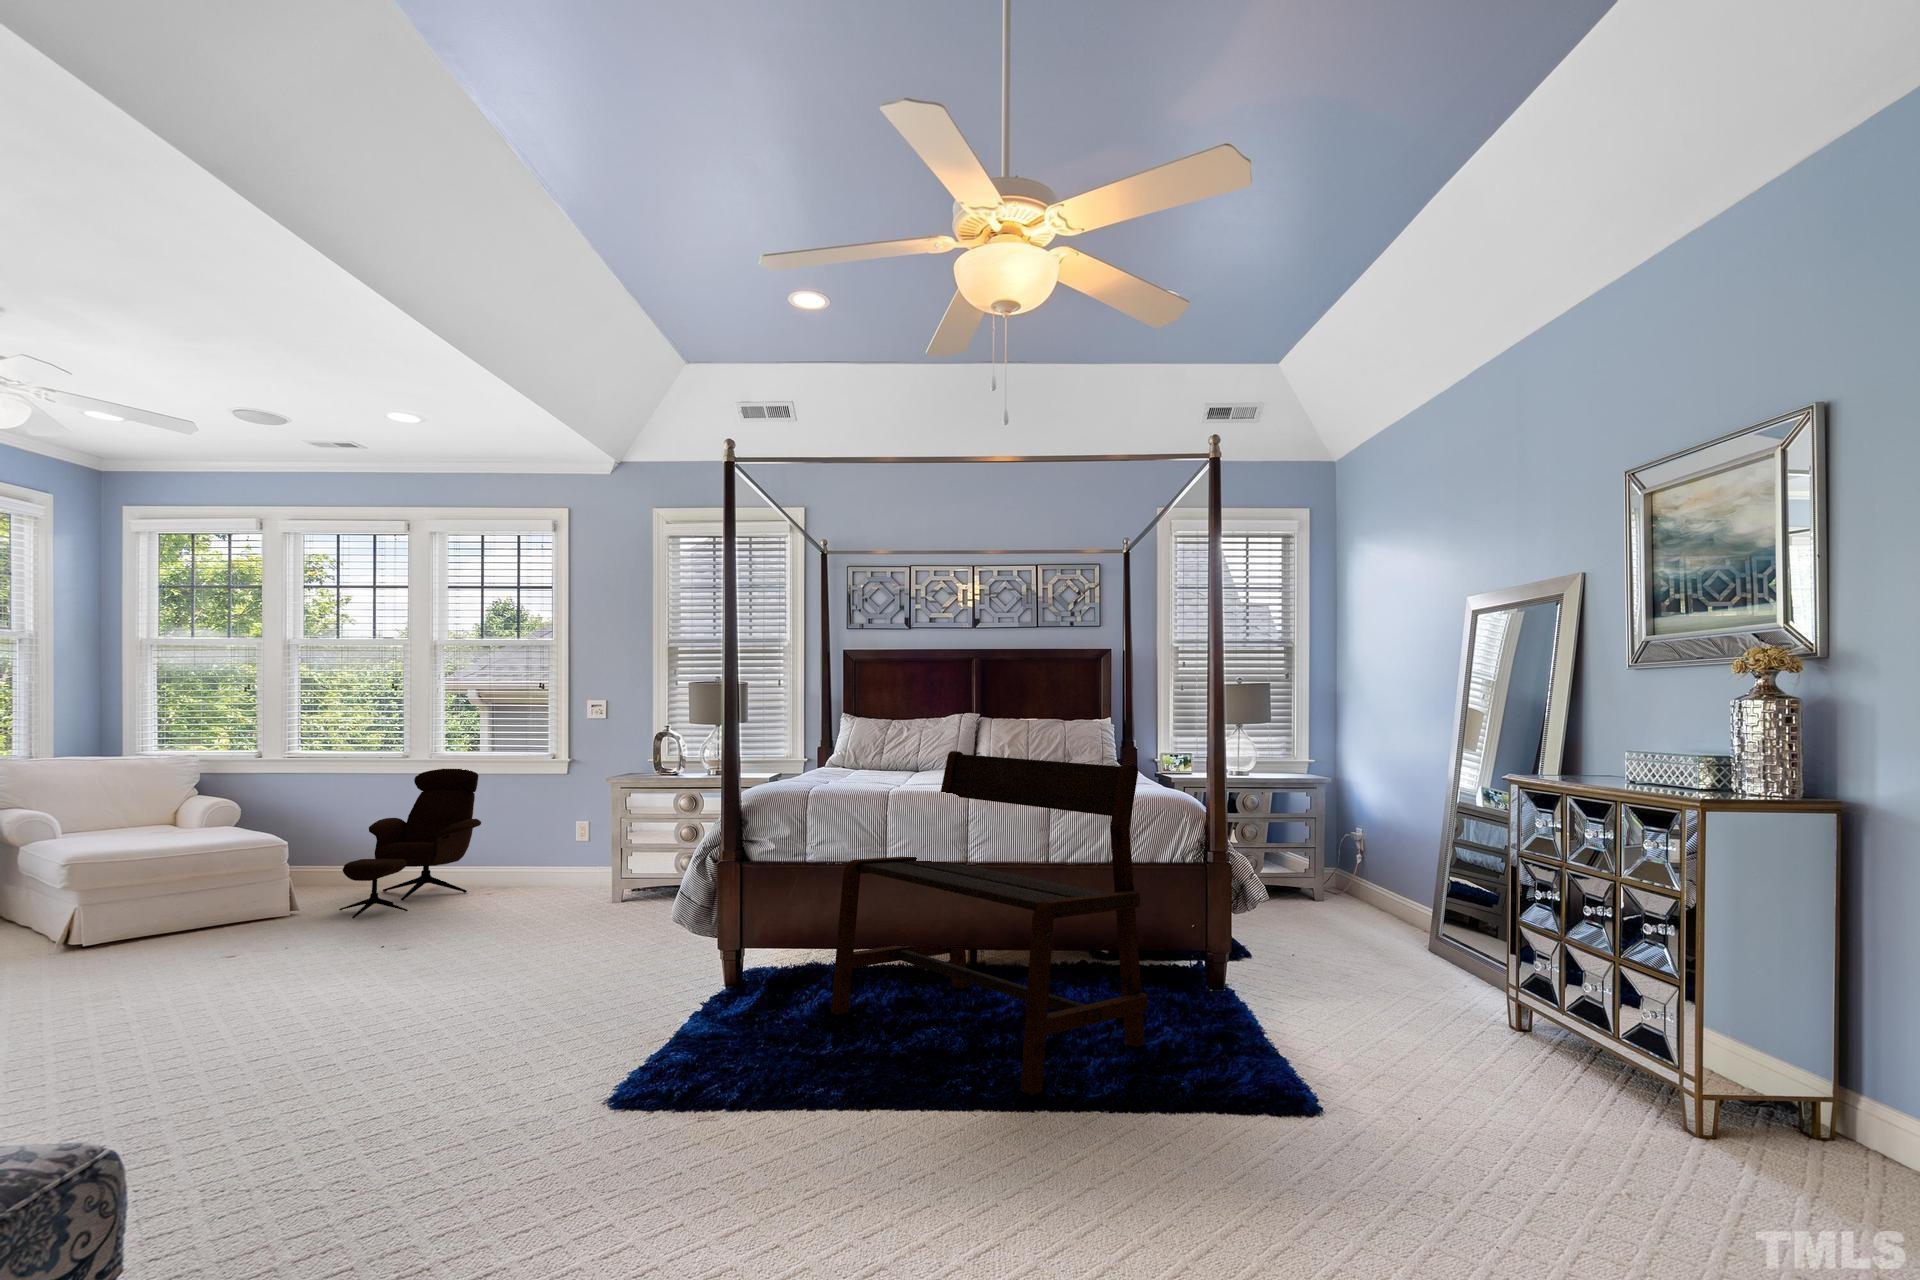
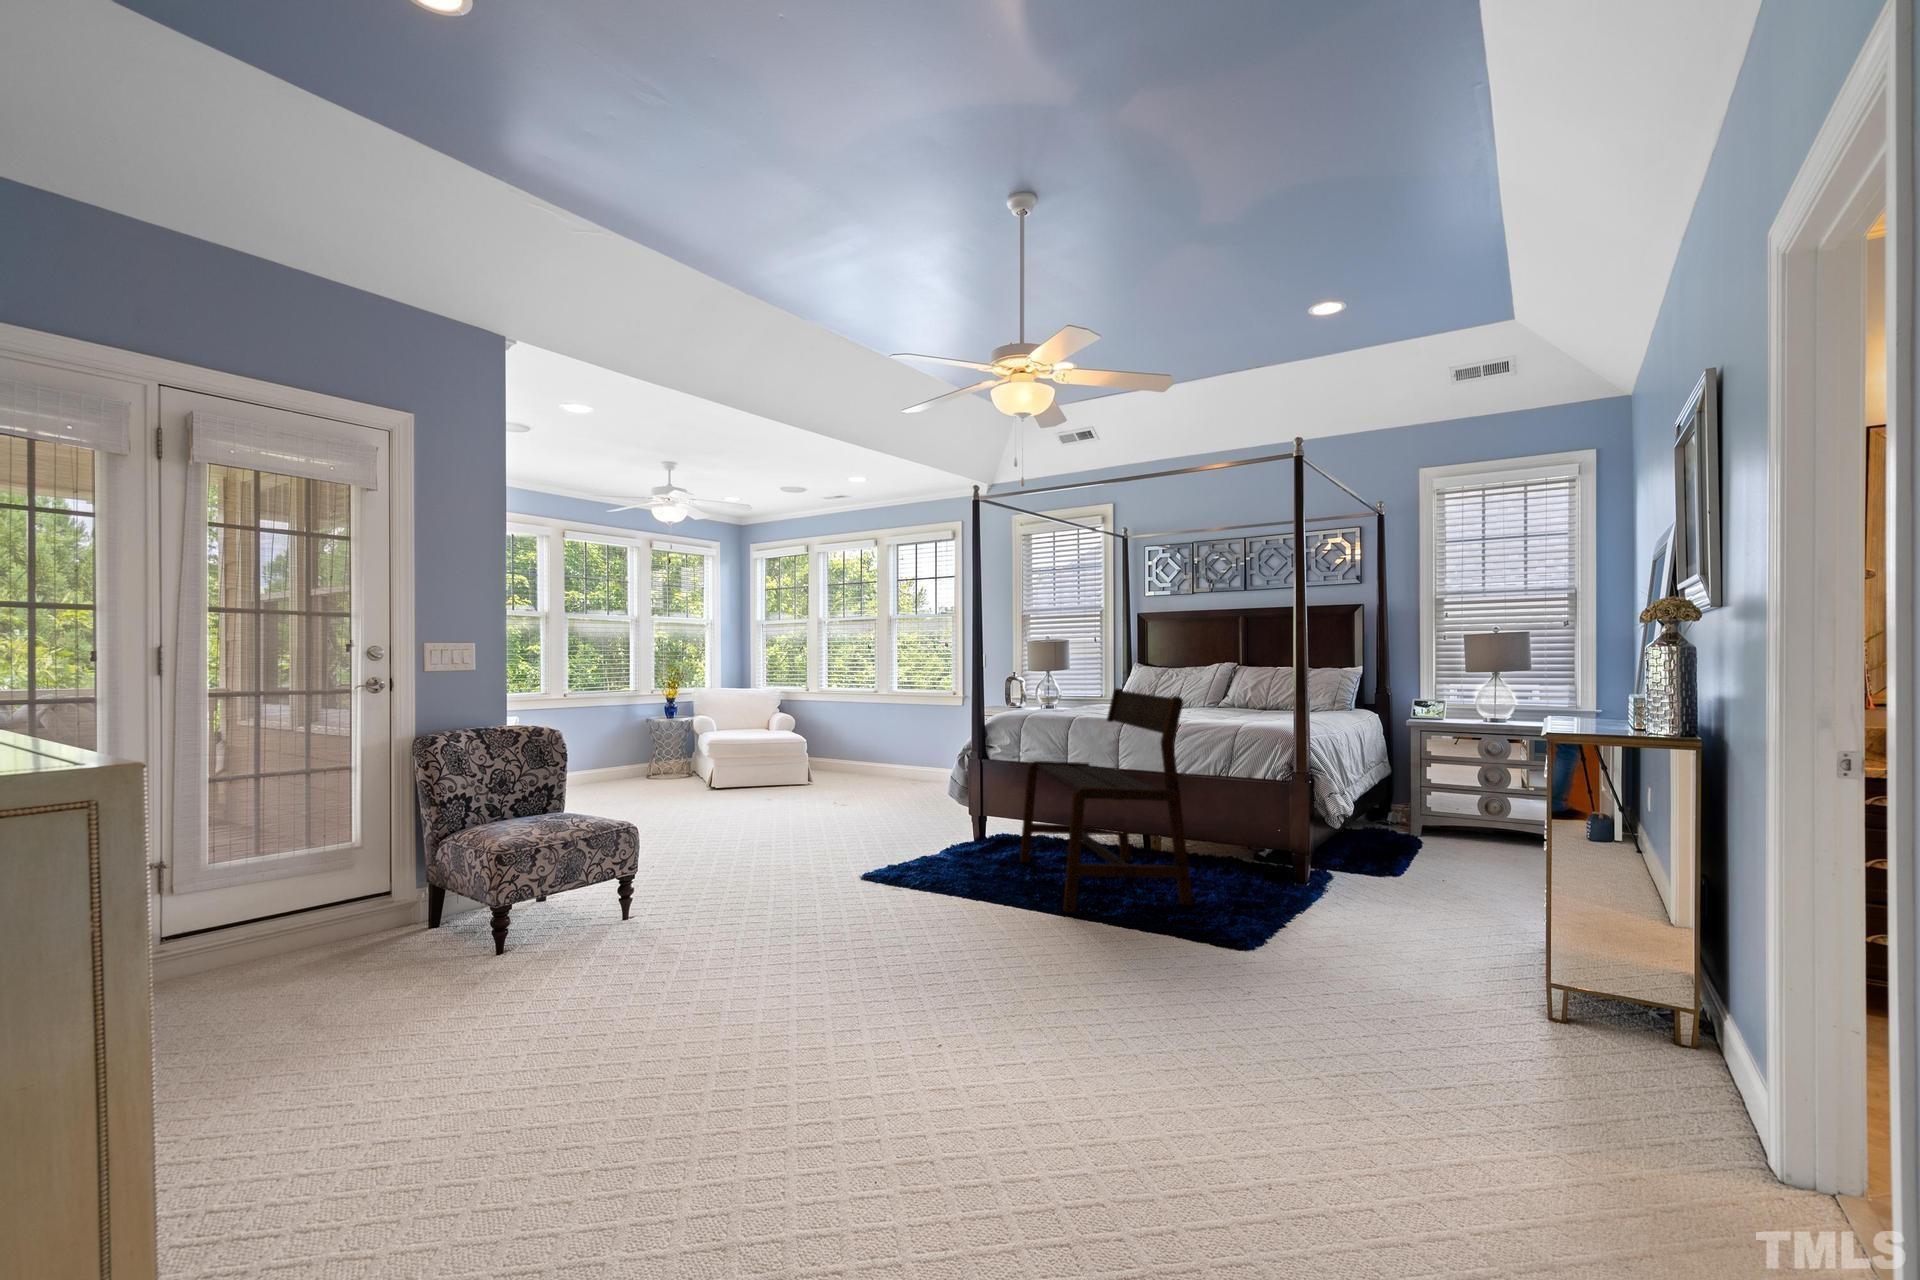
lounge chair: present [339,769,481,918] -> none [835,701,921,789]

